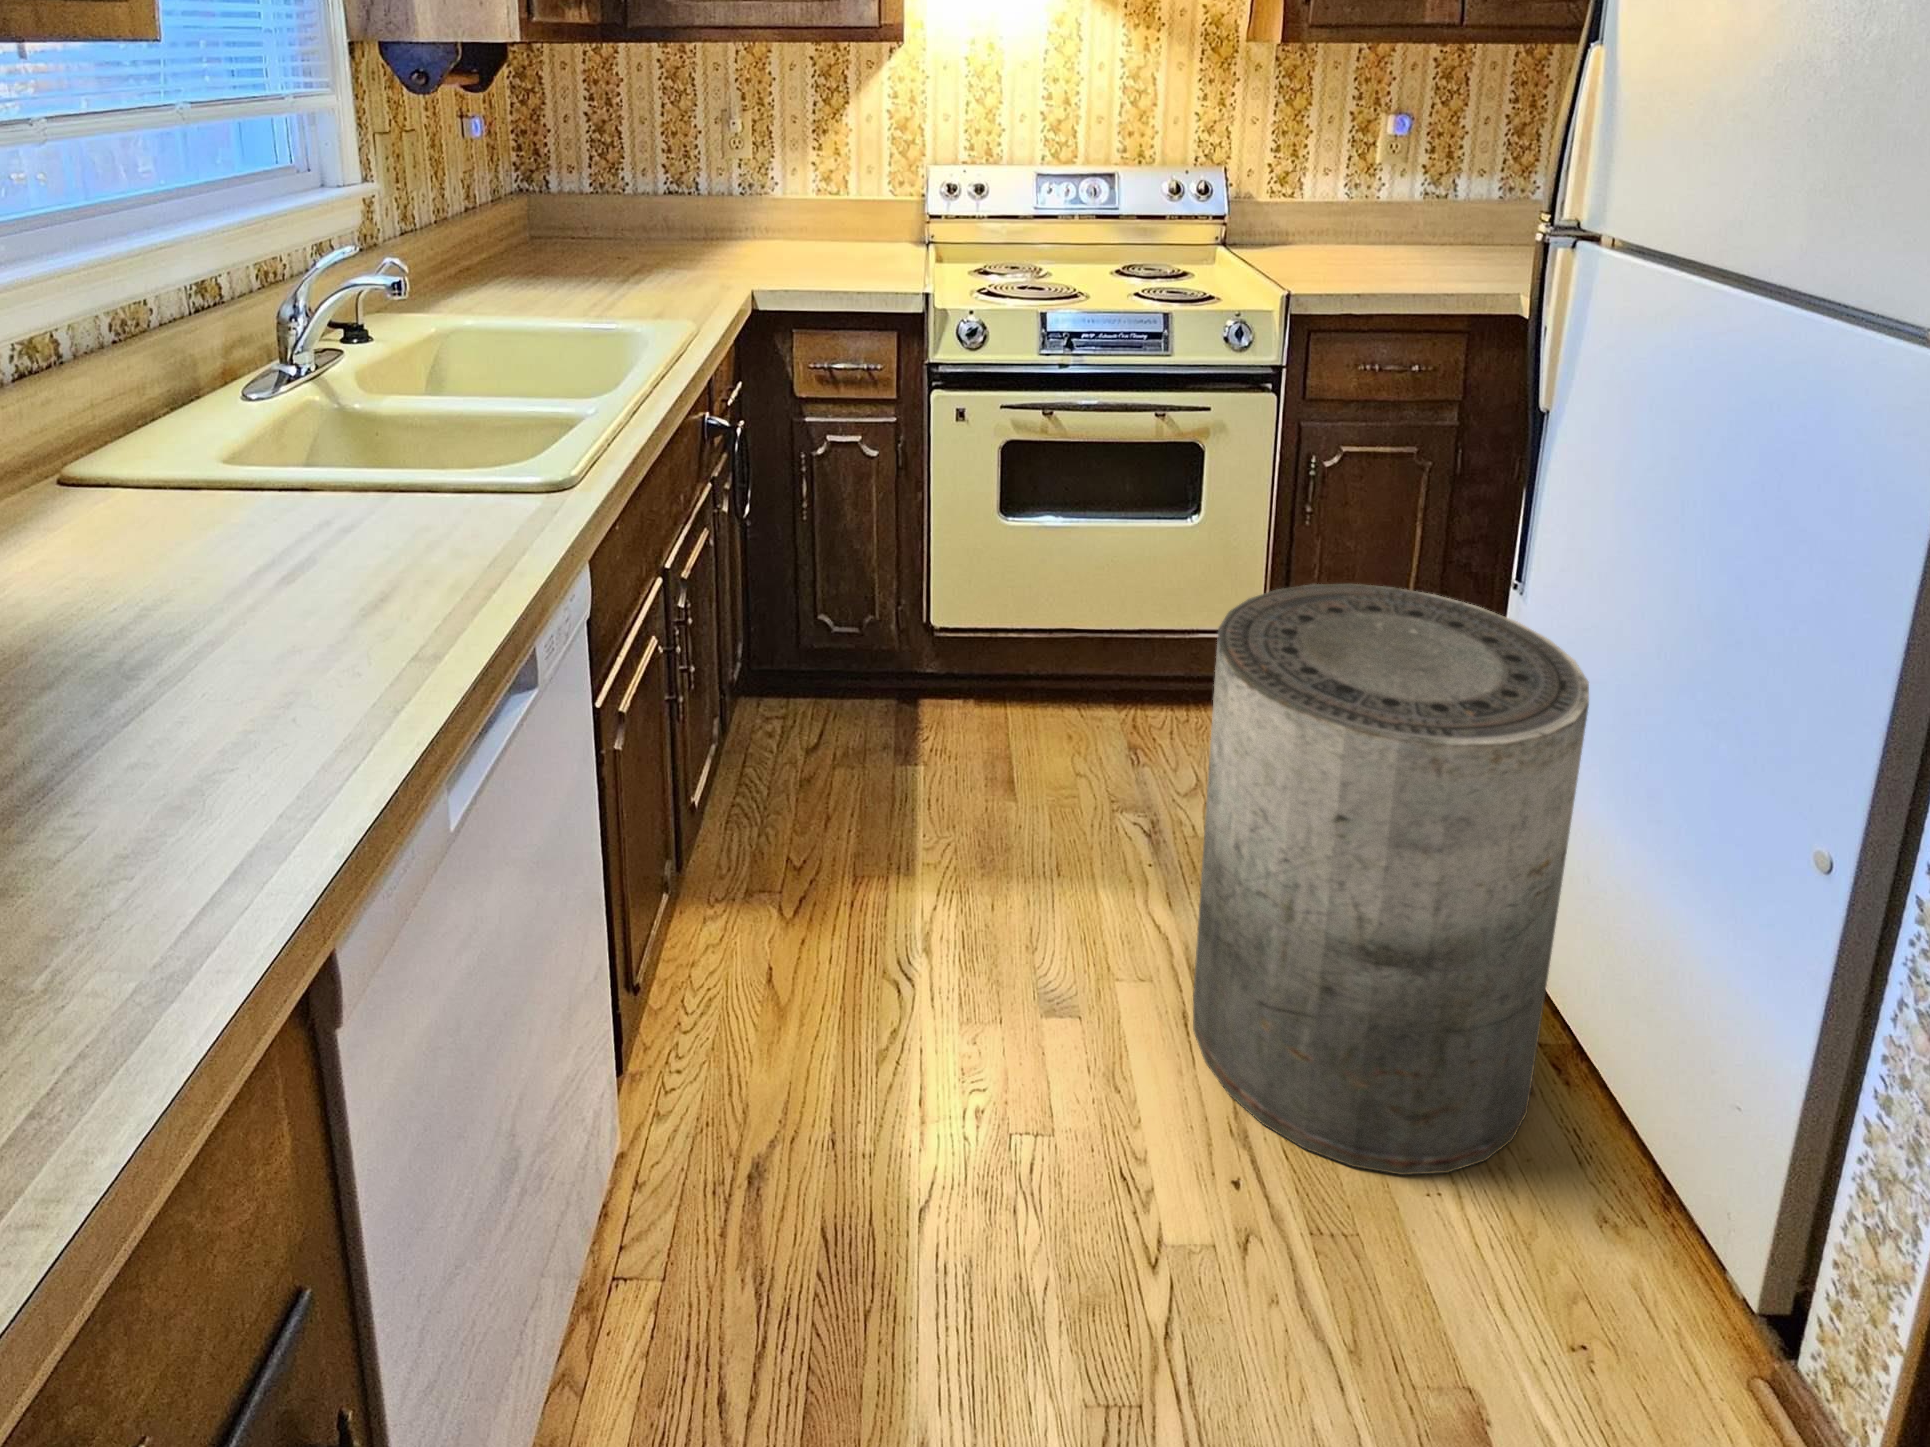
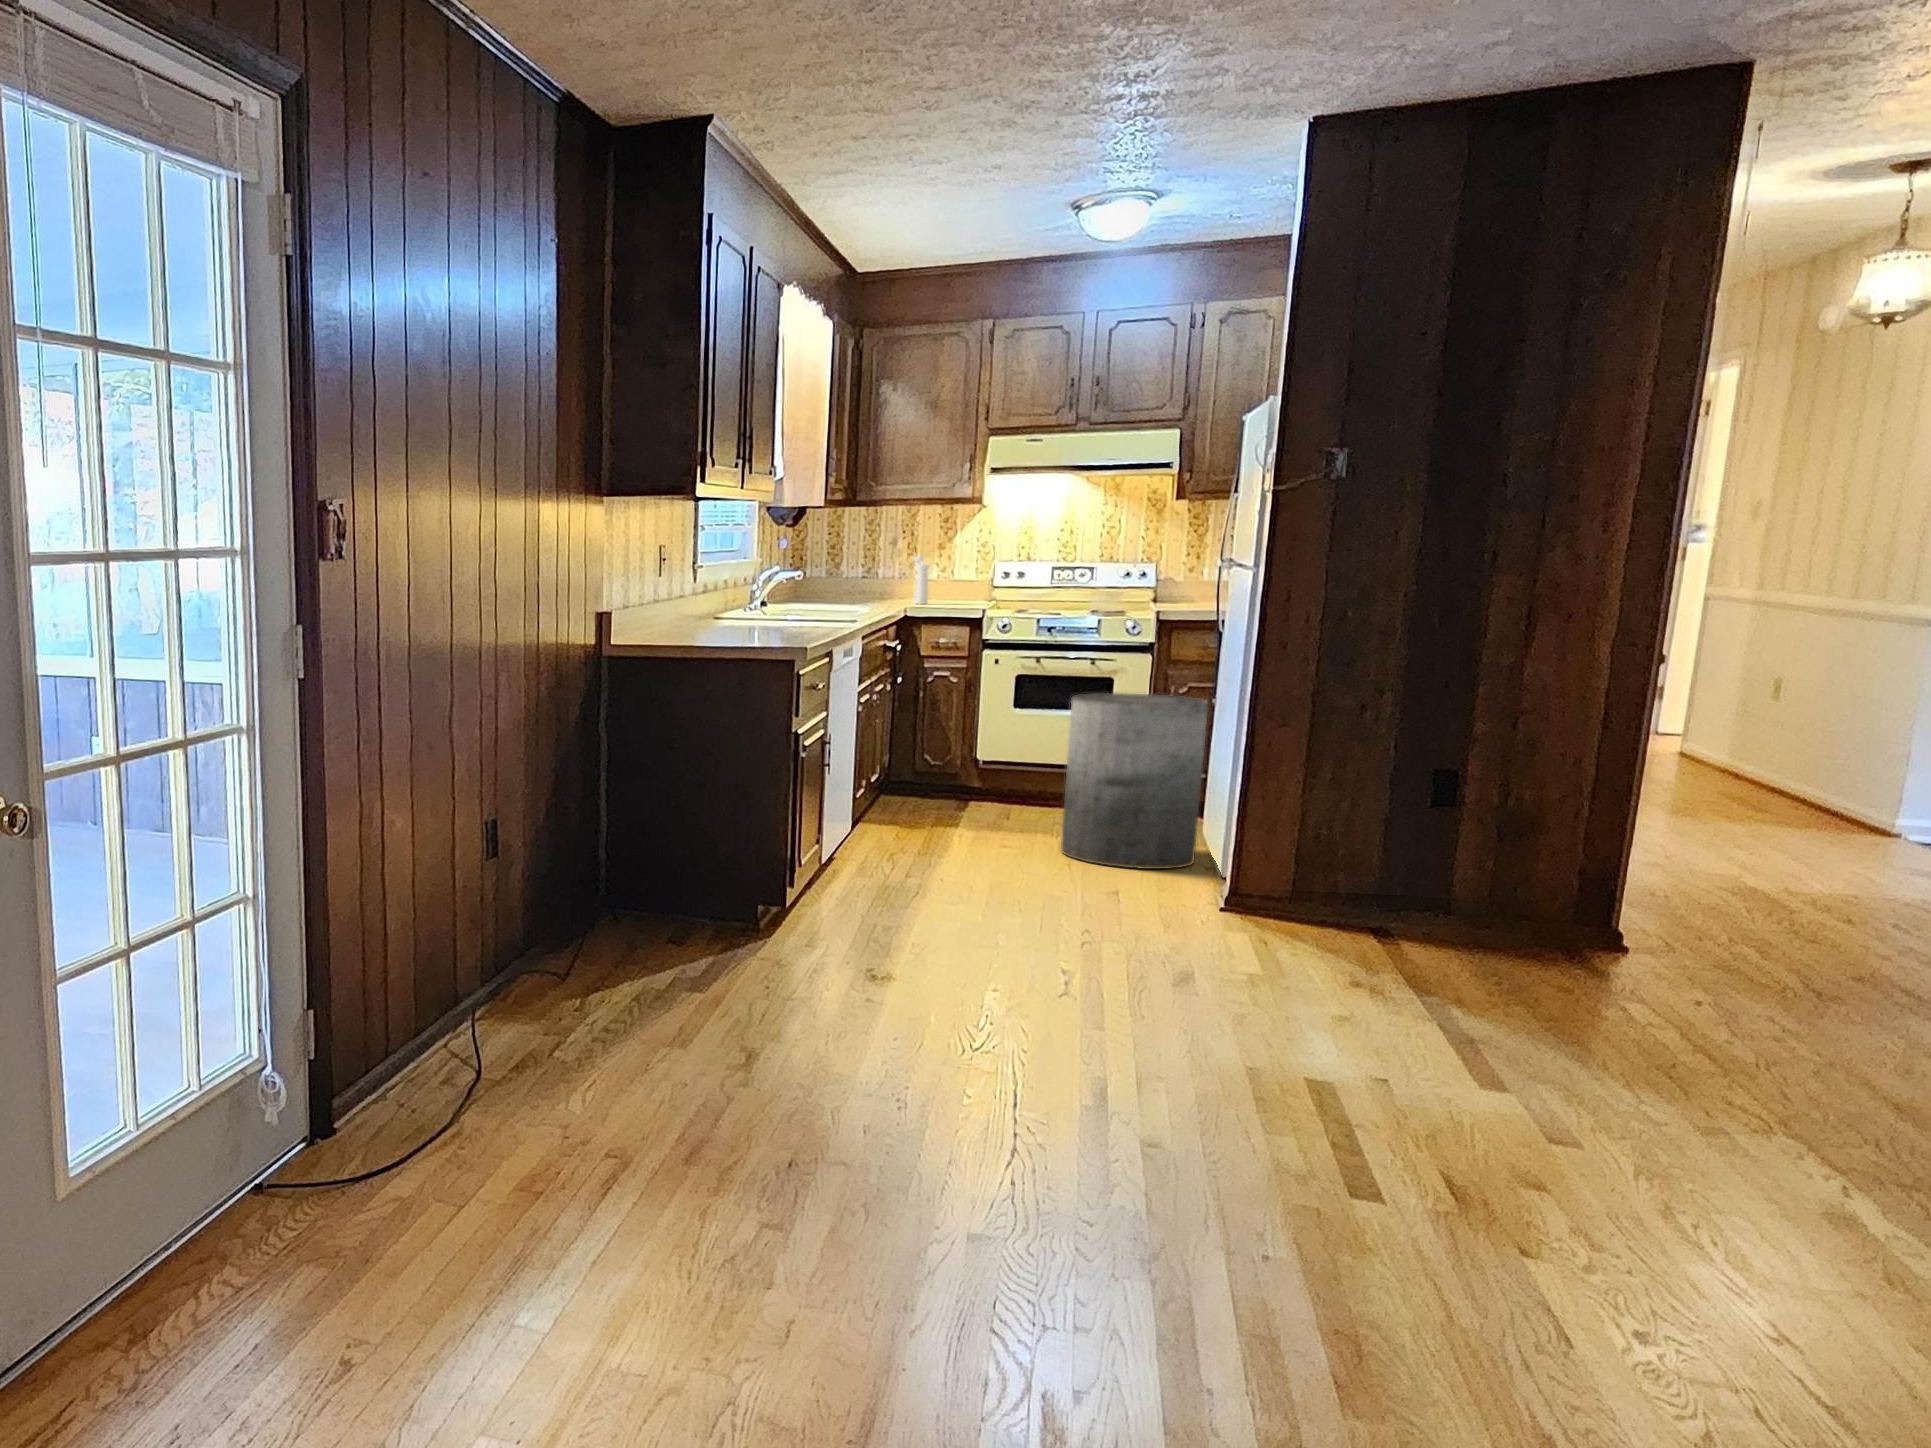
pepper mill: none [764,160,803,280] -> present [914,556,929,604]

